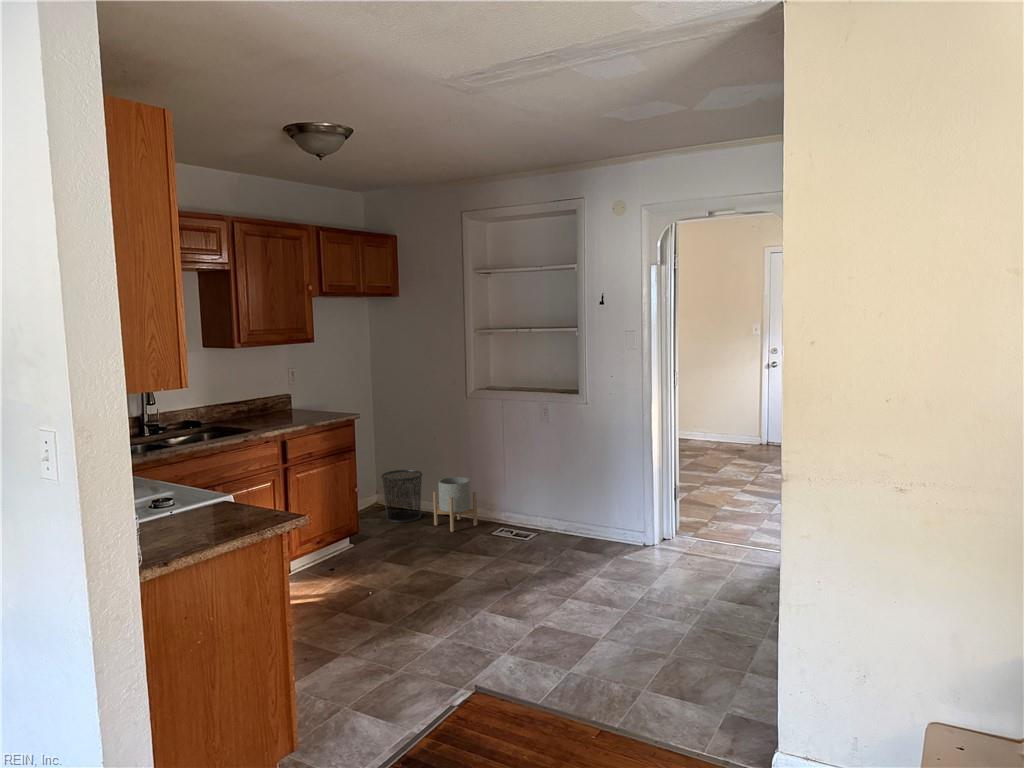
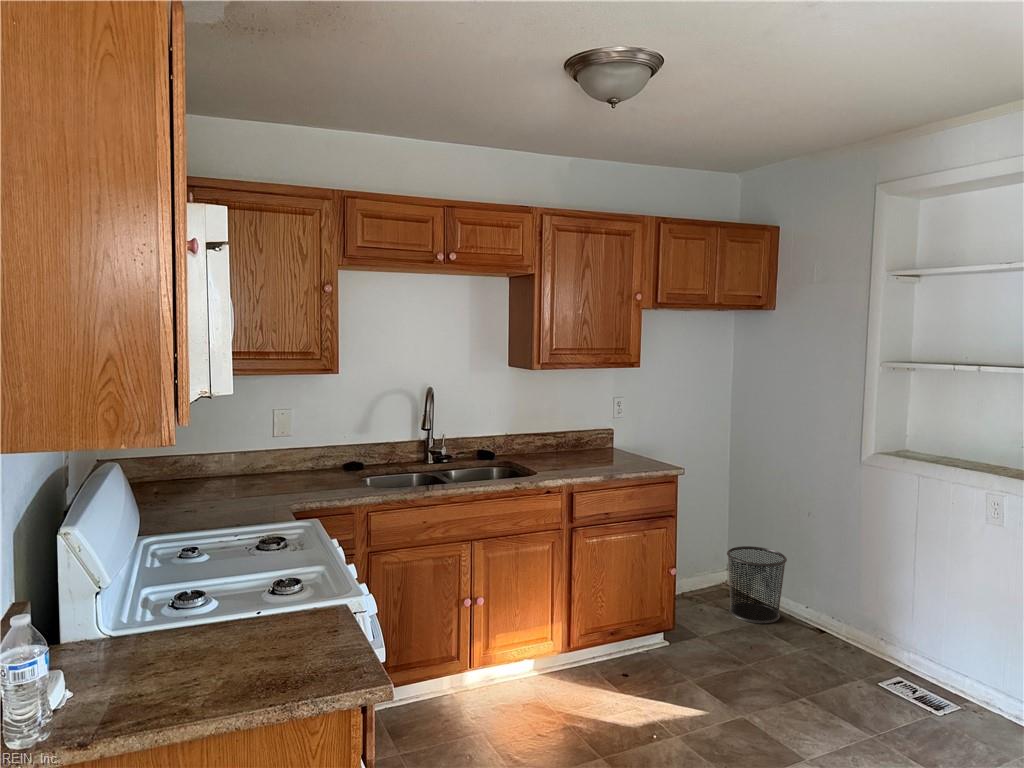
planter: present [433,477,477,532] -> none [792,575,862,660]

